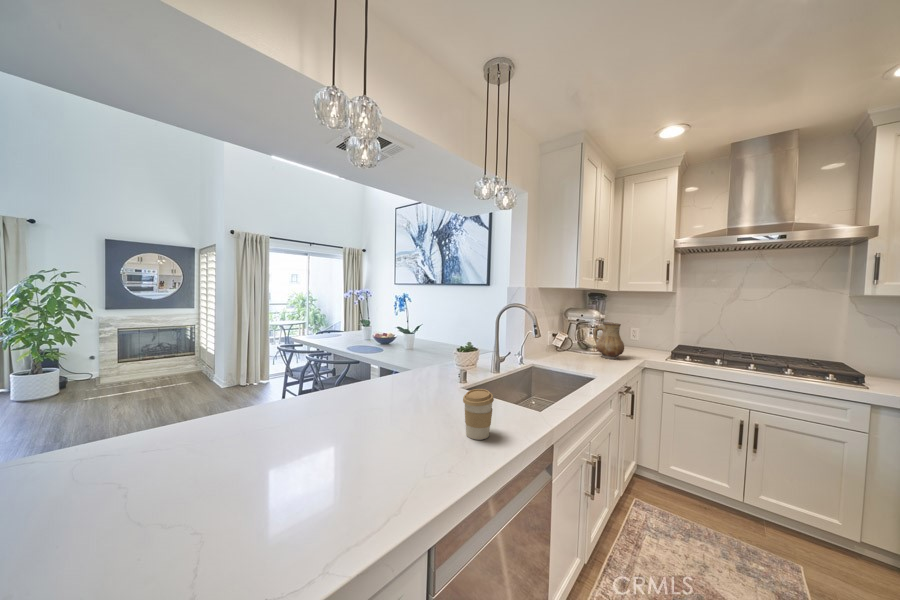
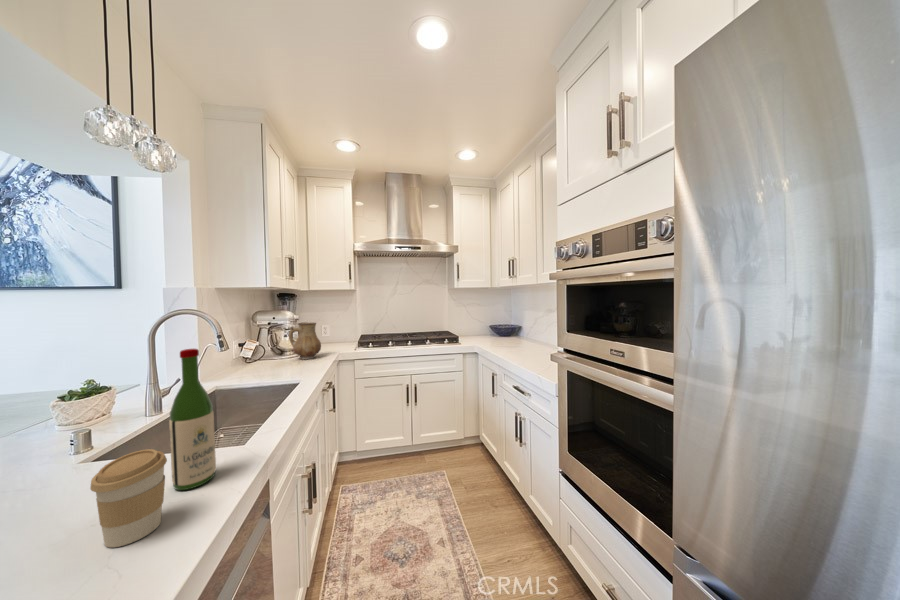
wine bottle: none [497,333,521,426] -> present [169,349,216,490]

